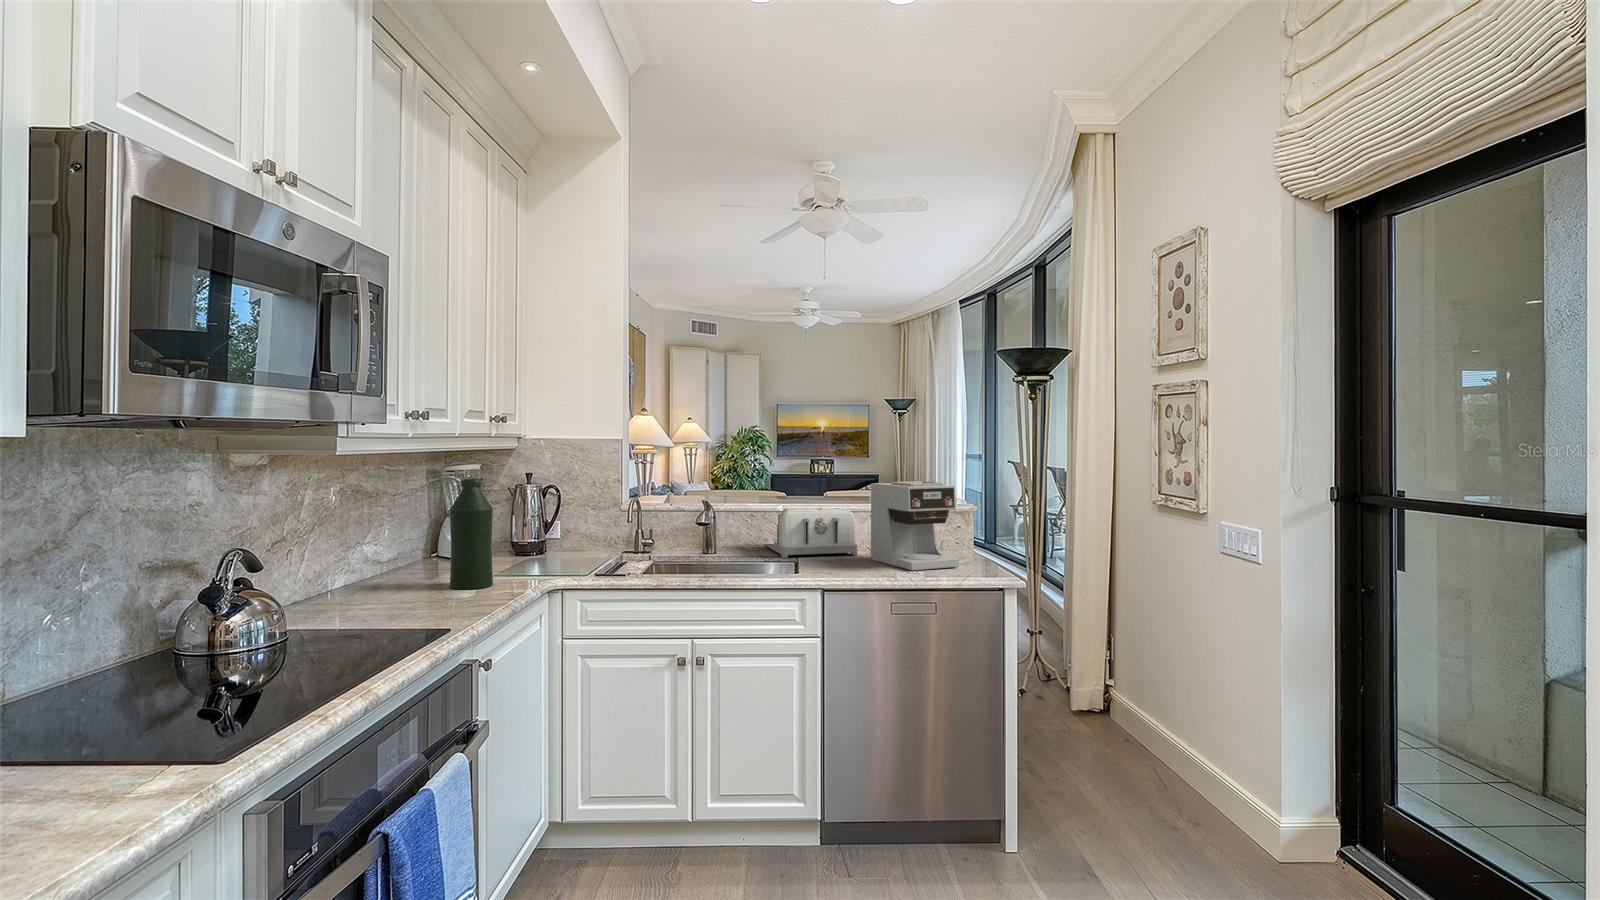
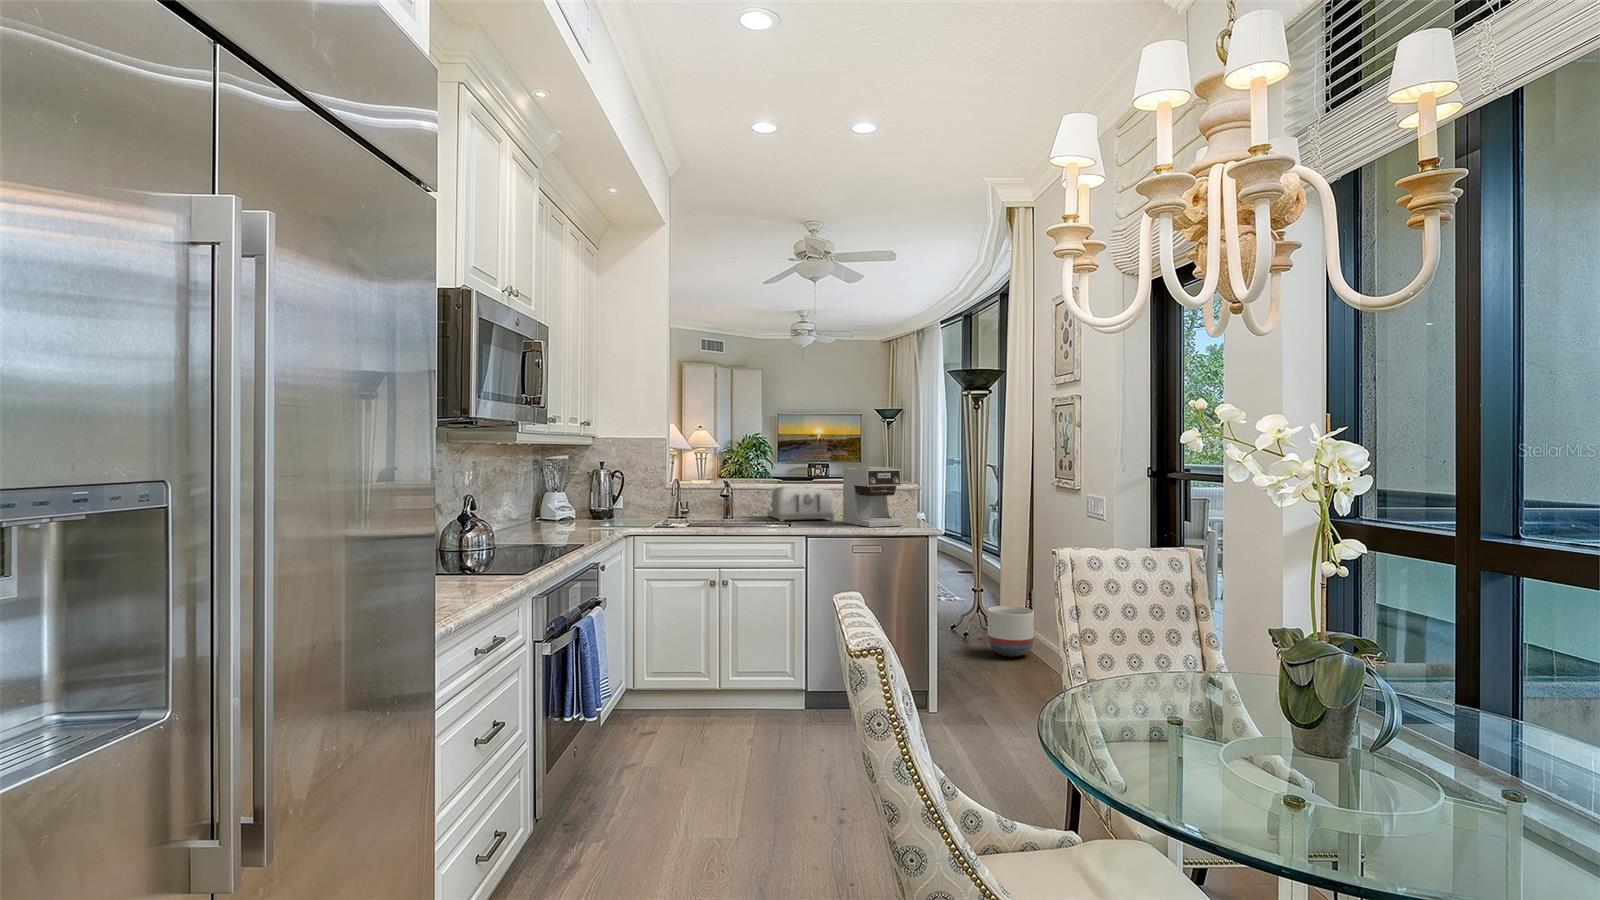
bottle: present [450,479,493,589] -> none [562,462,590,533]
planter: none [1059,662,1123,734] -> present [987,606,1034,657]

